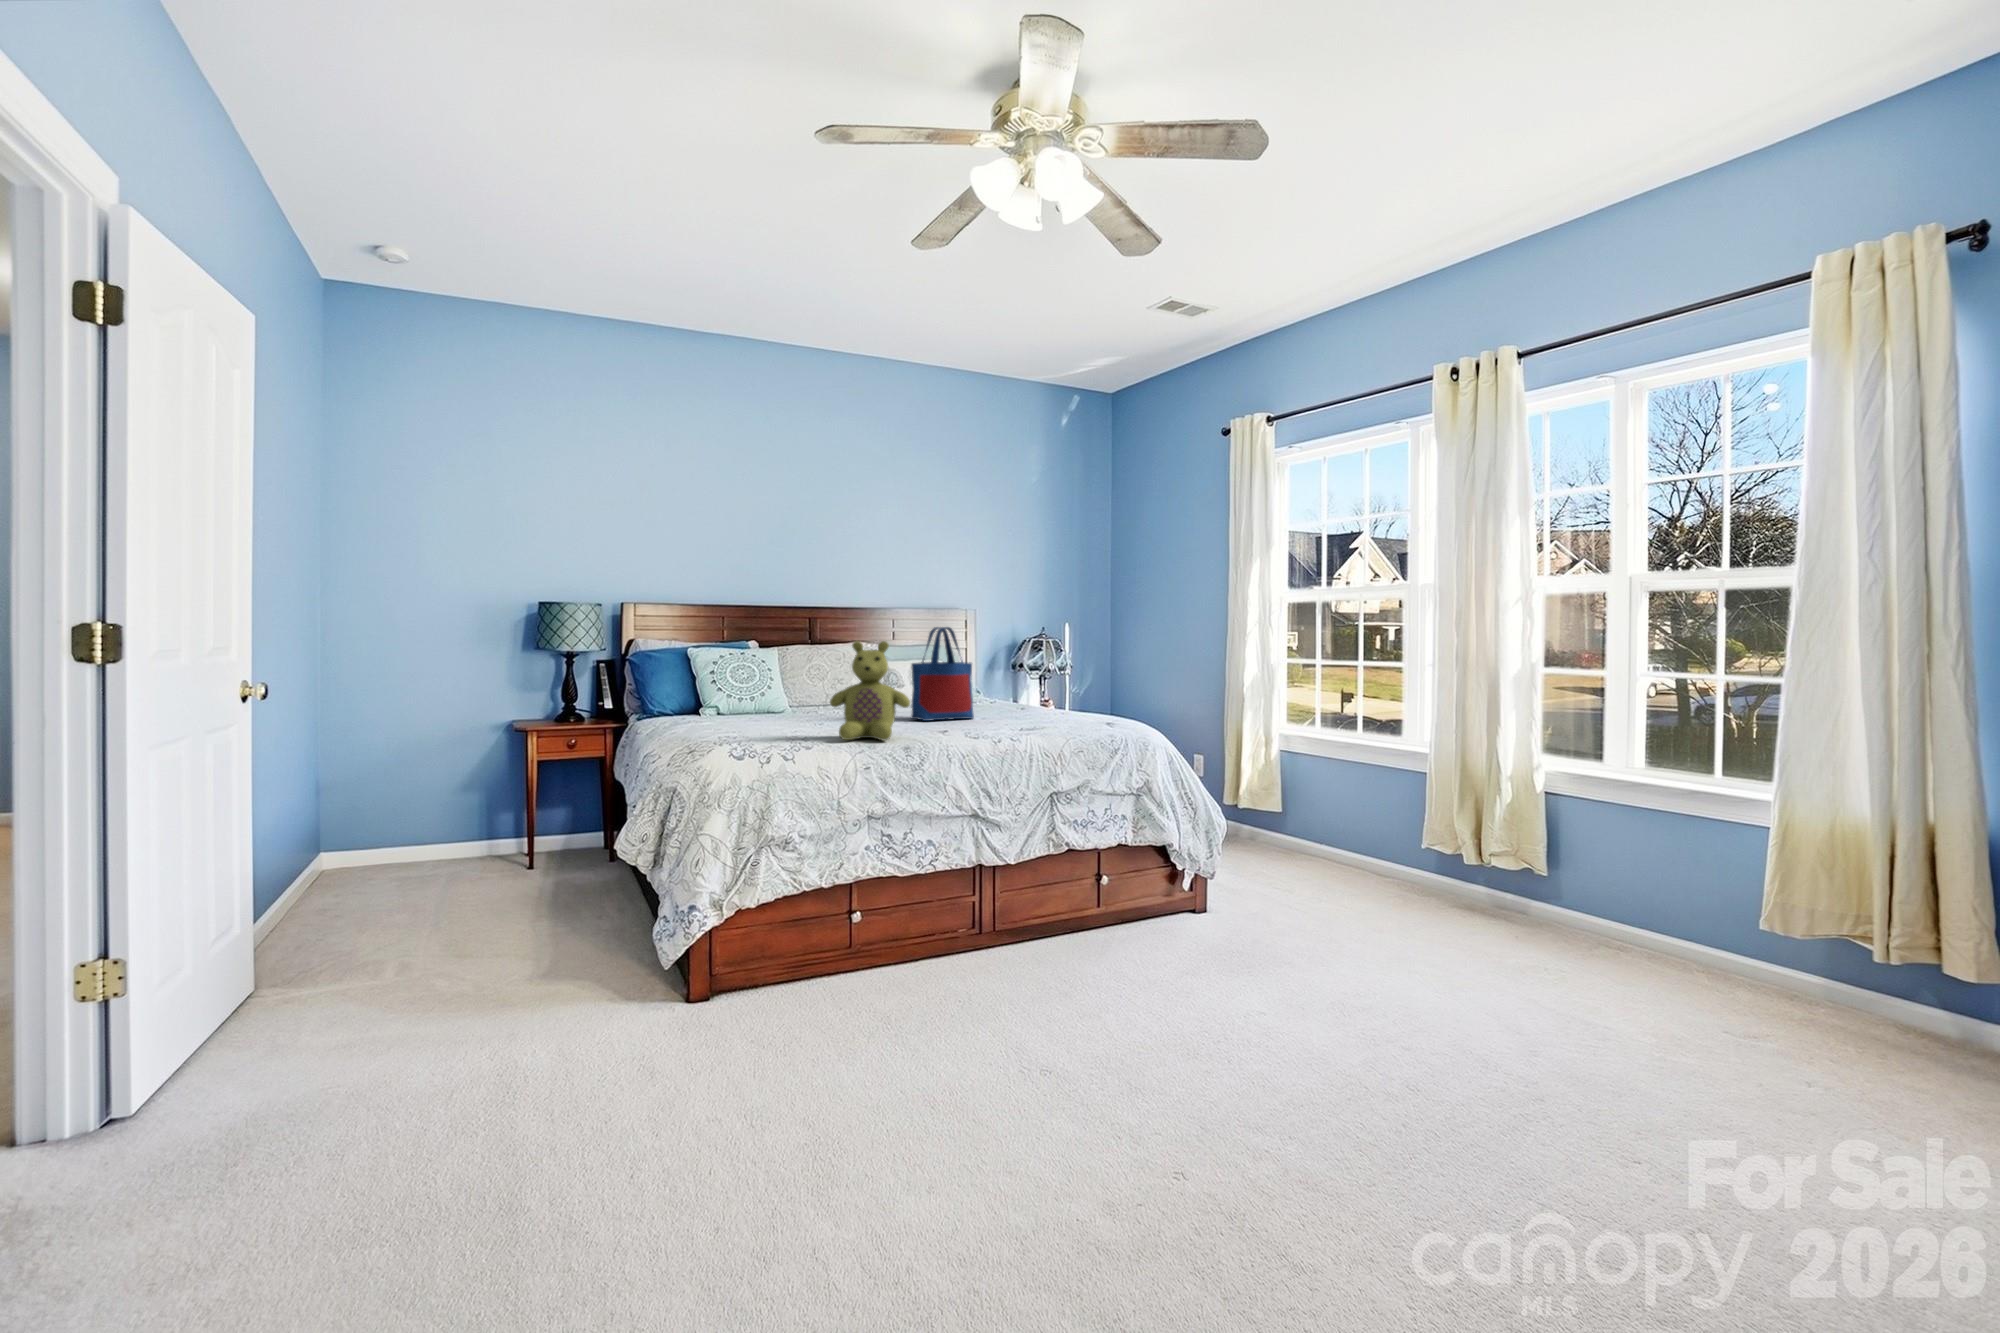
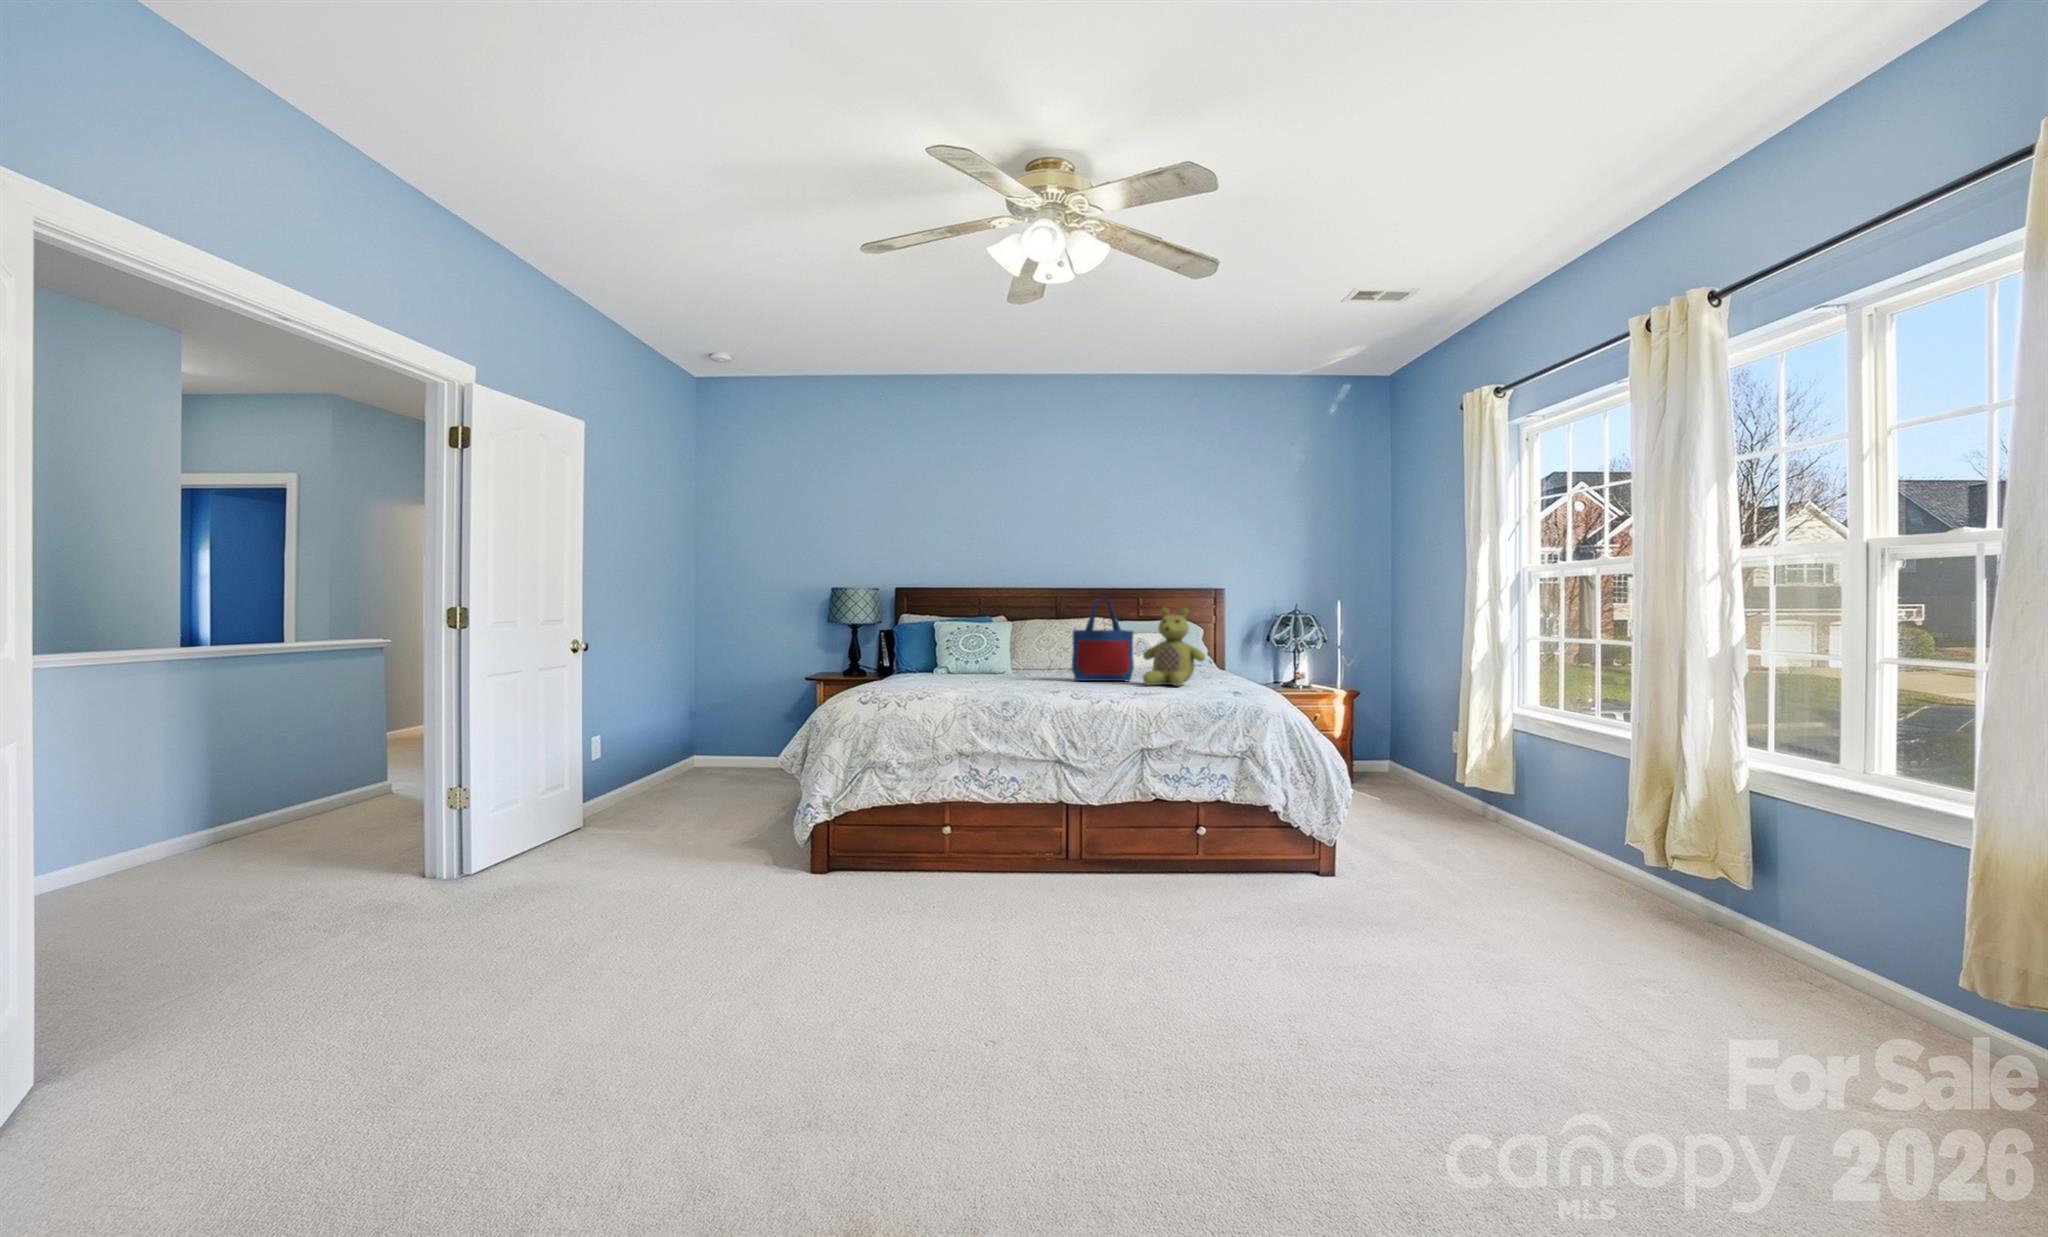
stuffed bear: present [830,641,910,740] -> present [1143,608,1205,686]

